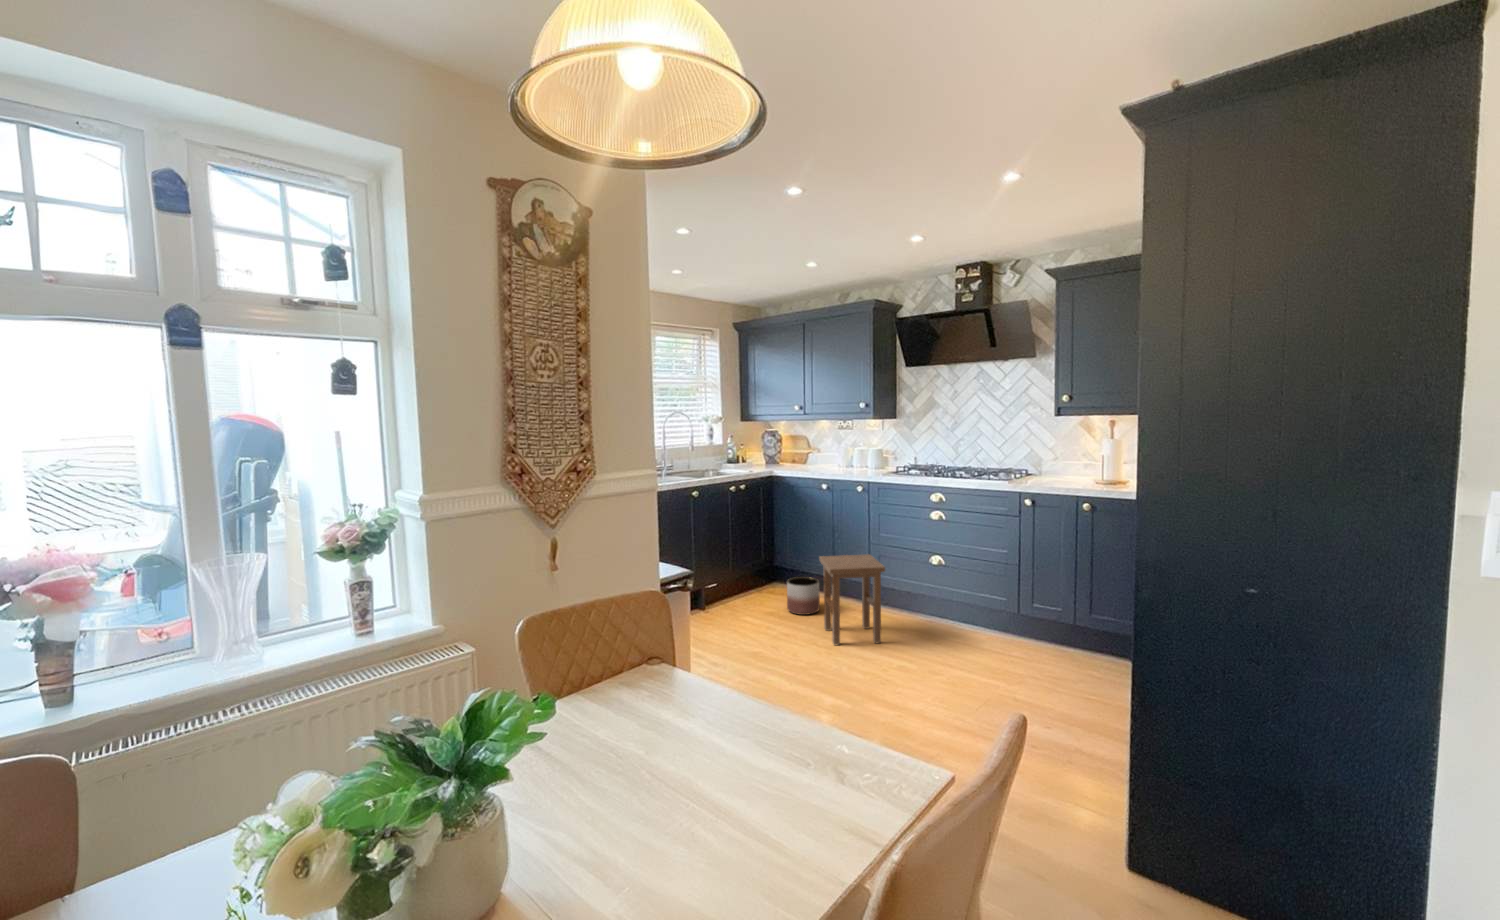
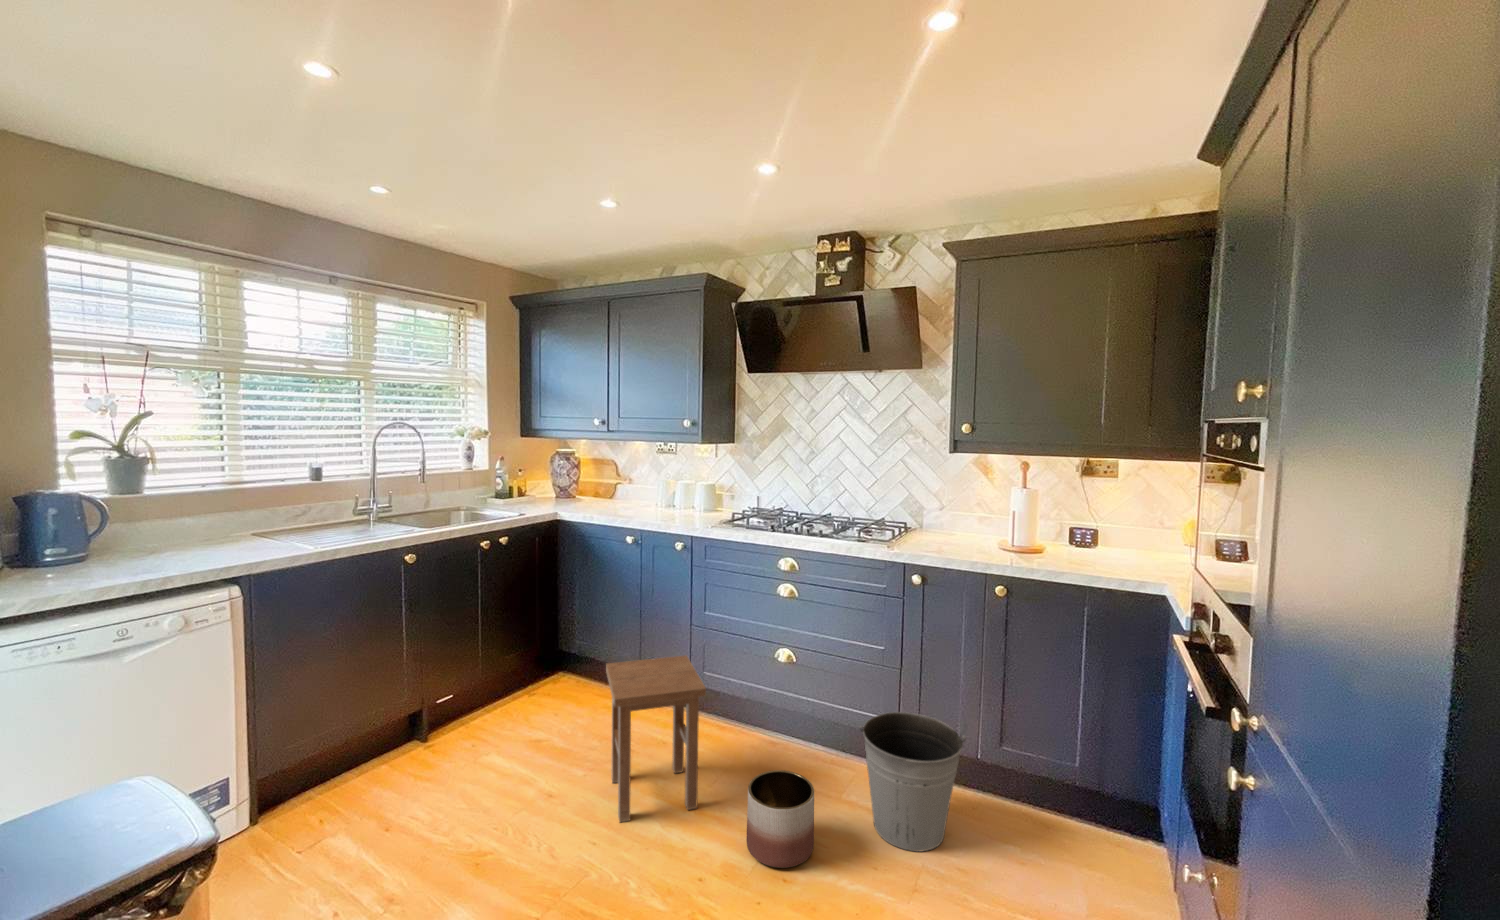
planter: present [787,577,820,615] -> present [746,770,814,868]
bucket: none [987,589,1062,669] -> present [859,712,966,851]

